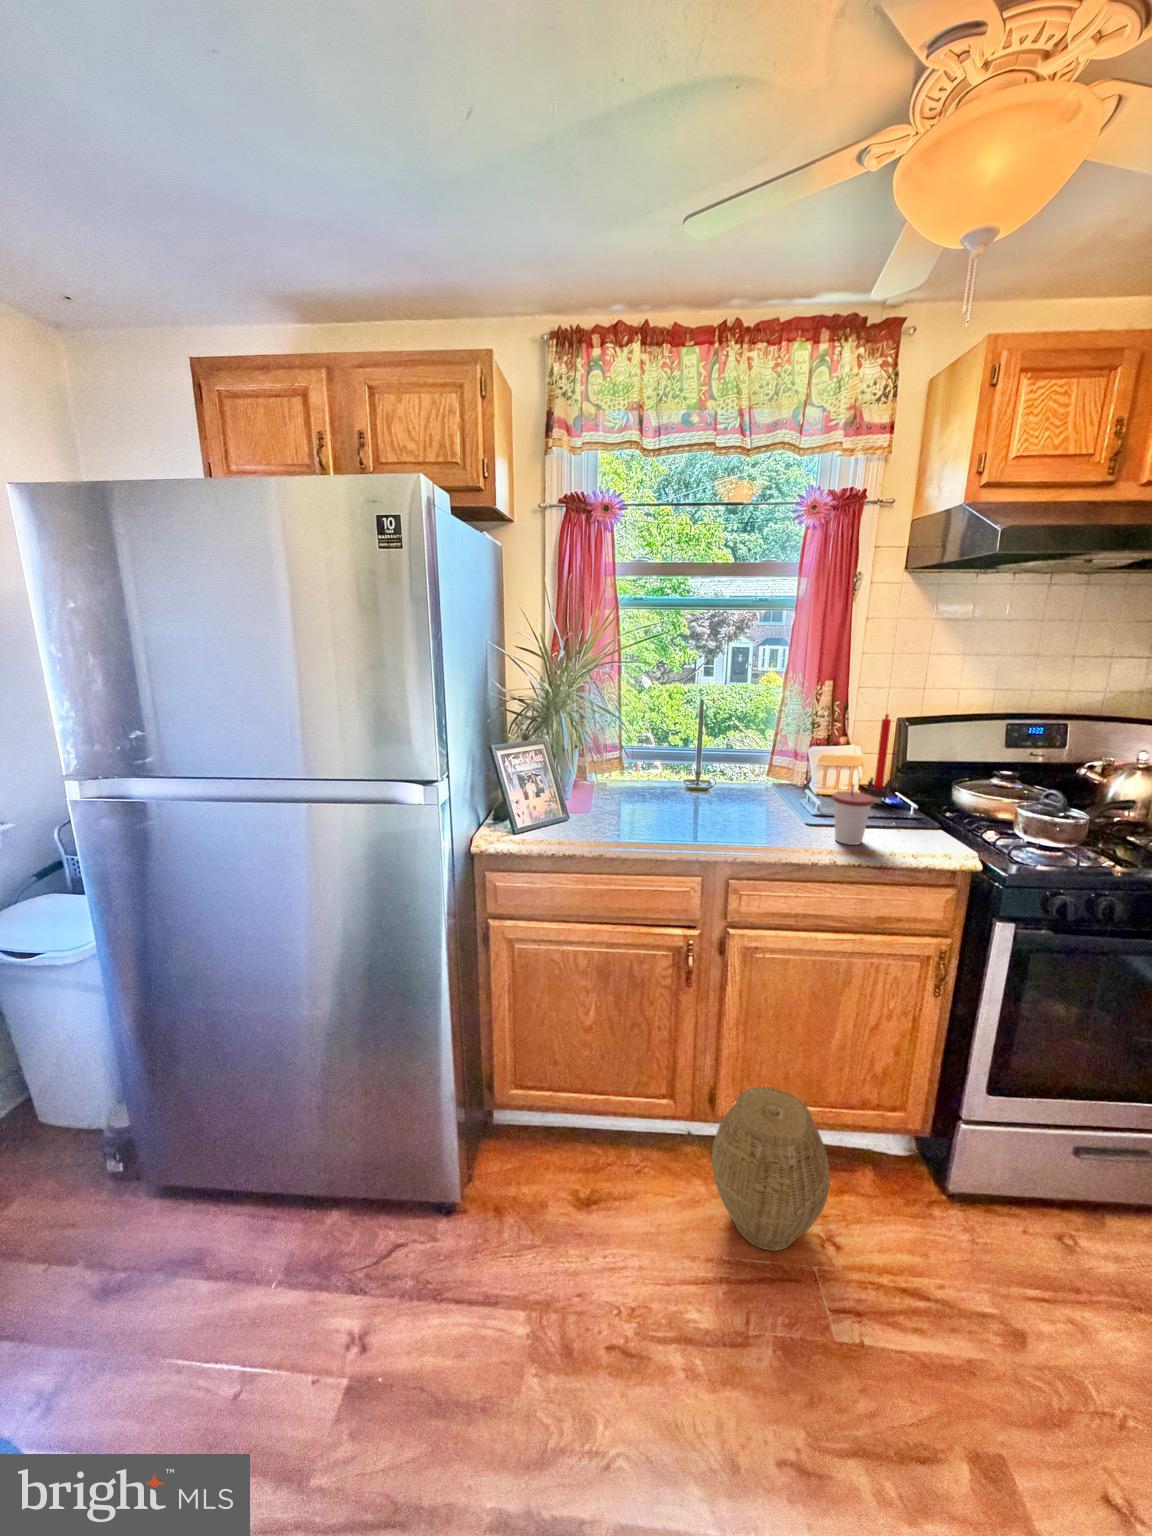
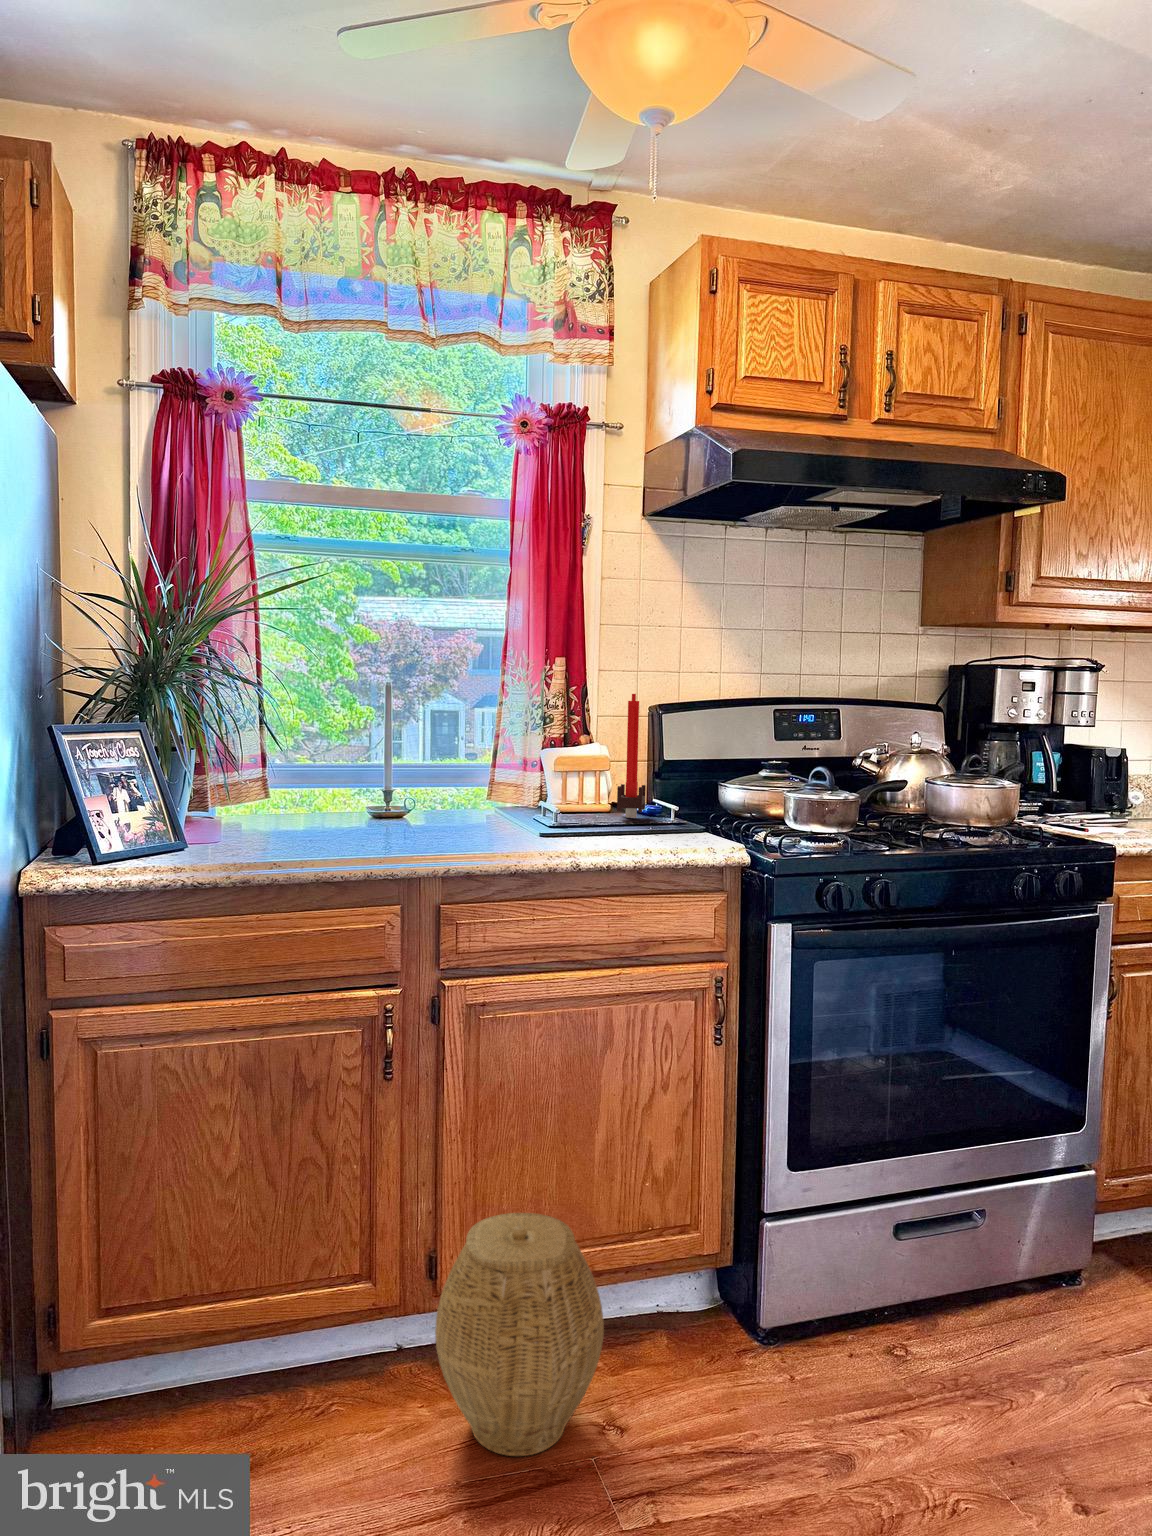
cup: present [832,785,874,845] -> none [570,767,622,848]

